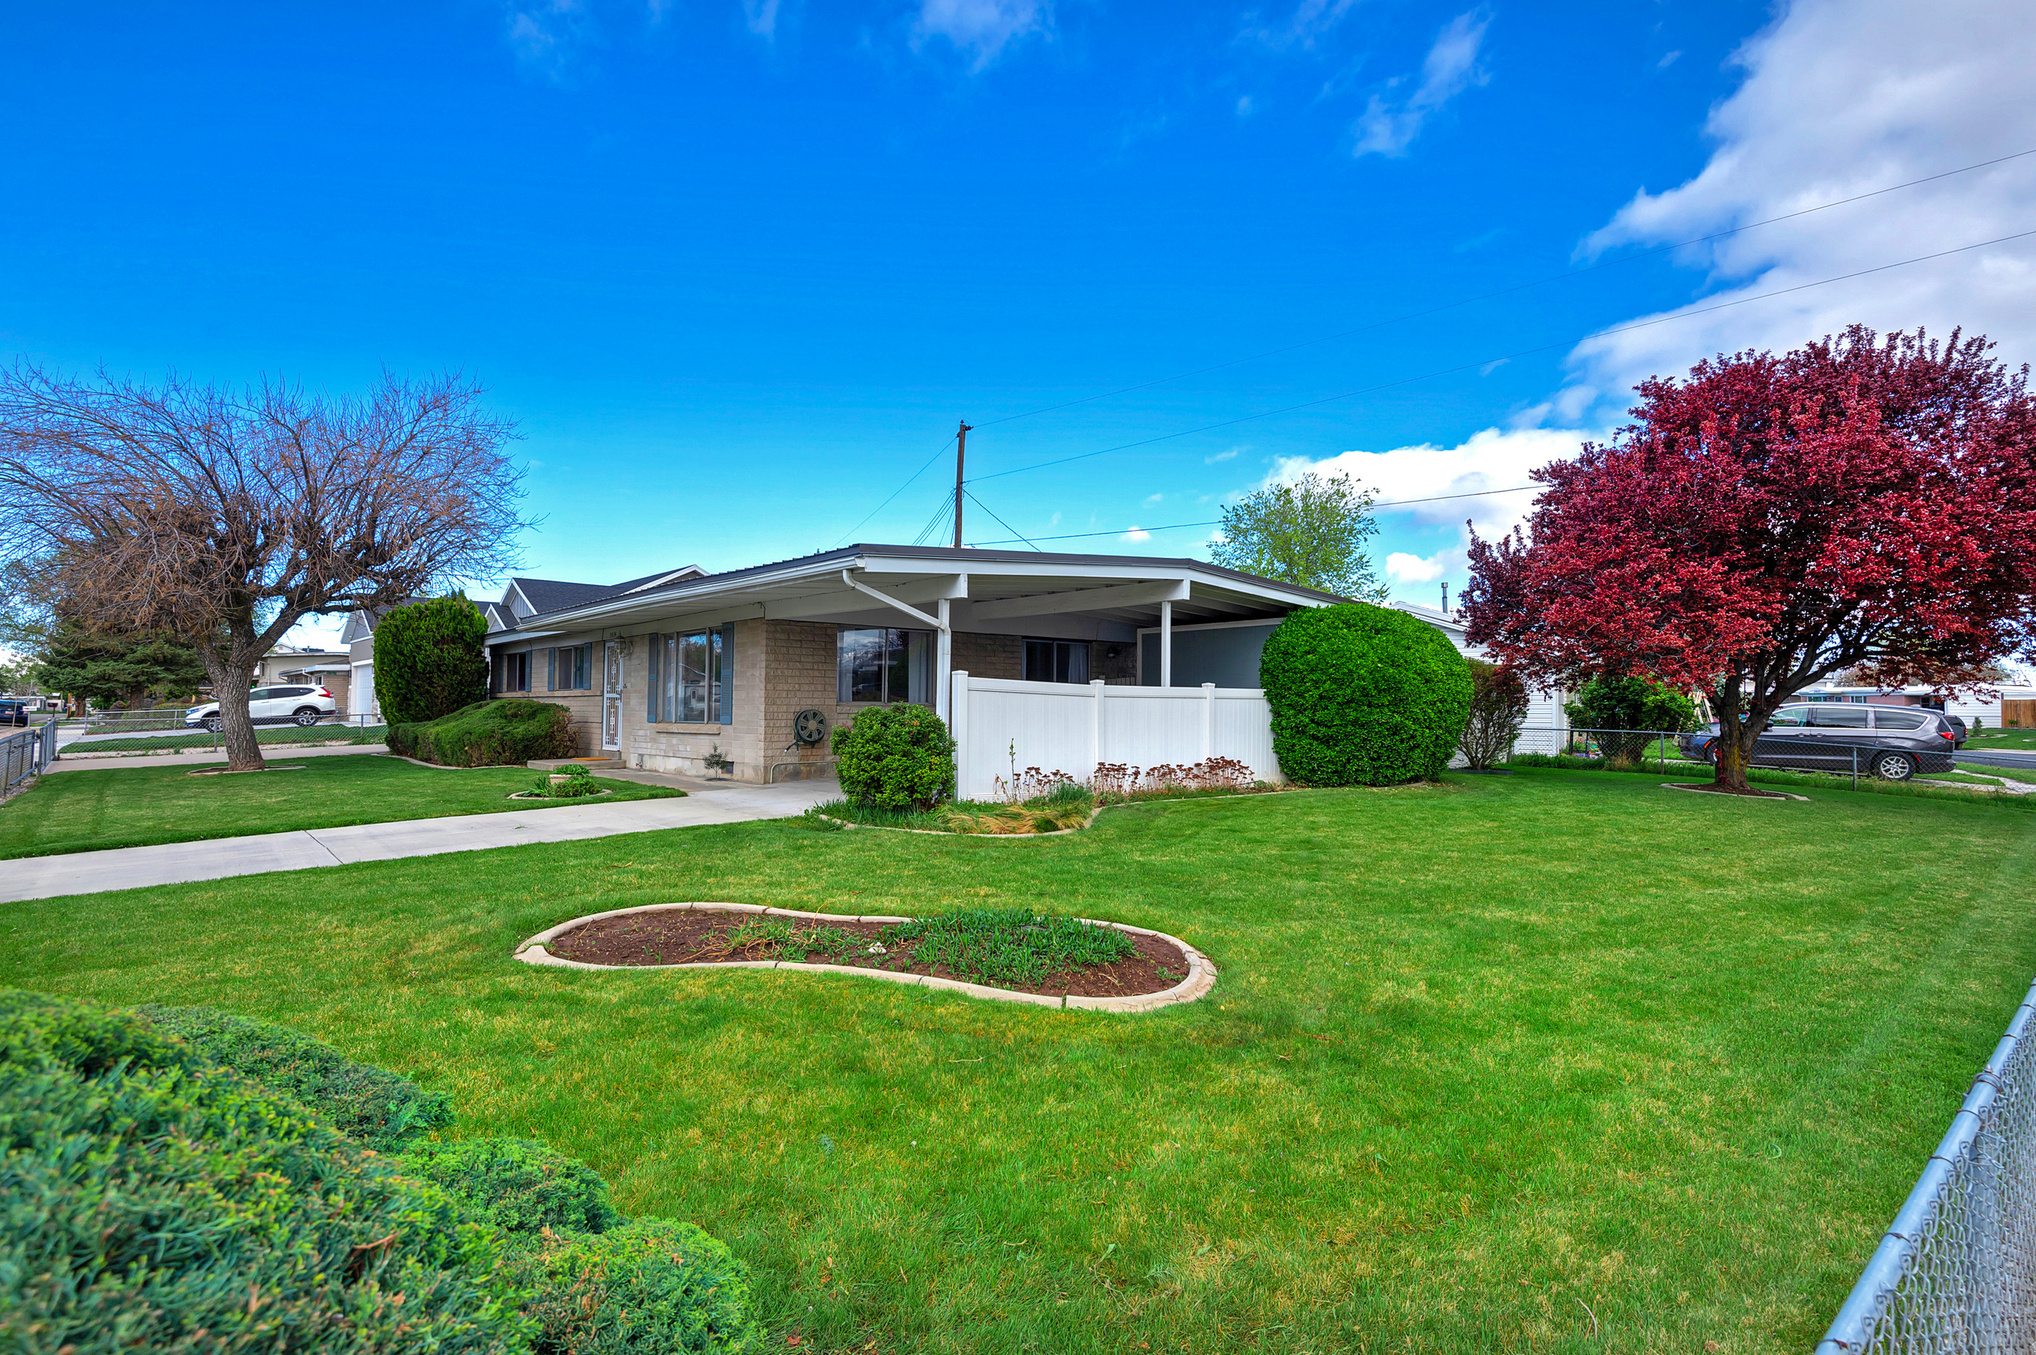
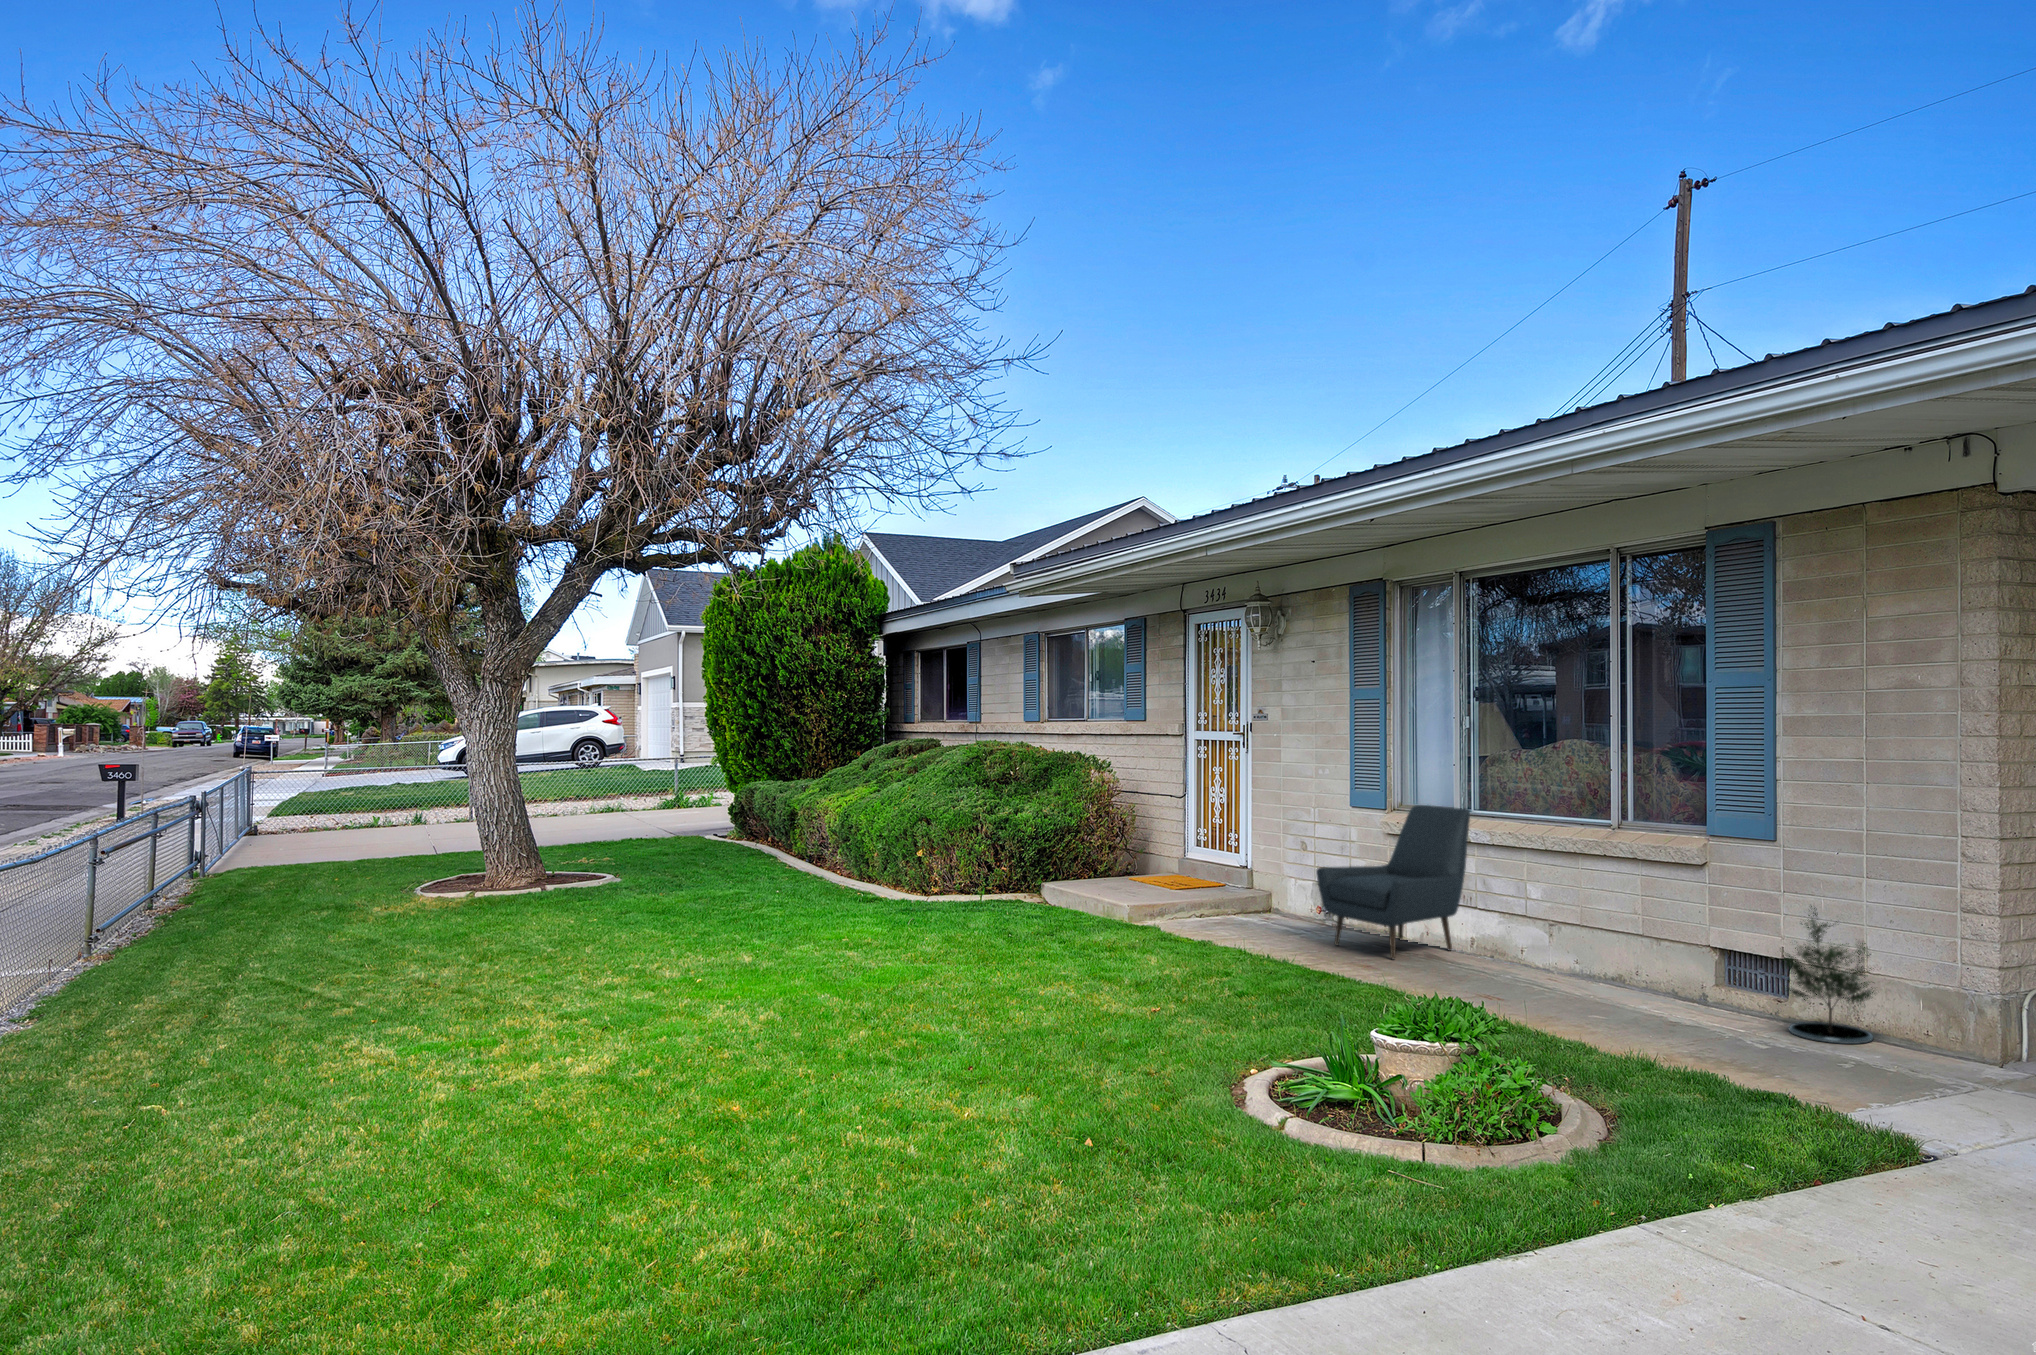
chair: none [609,719,666,773] -> present [1316,805,1470,959]

